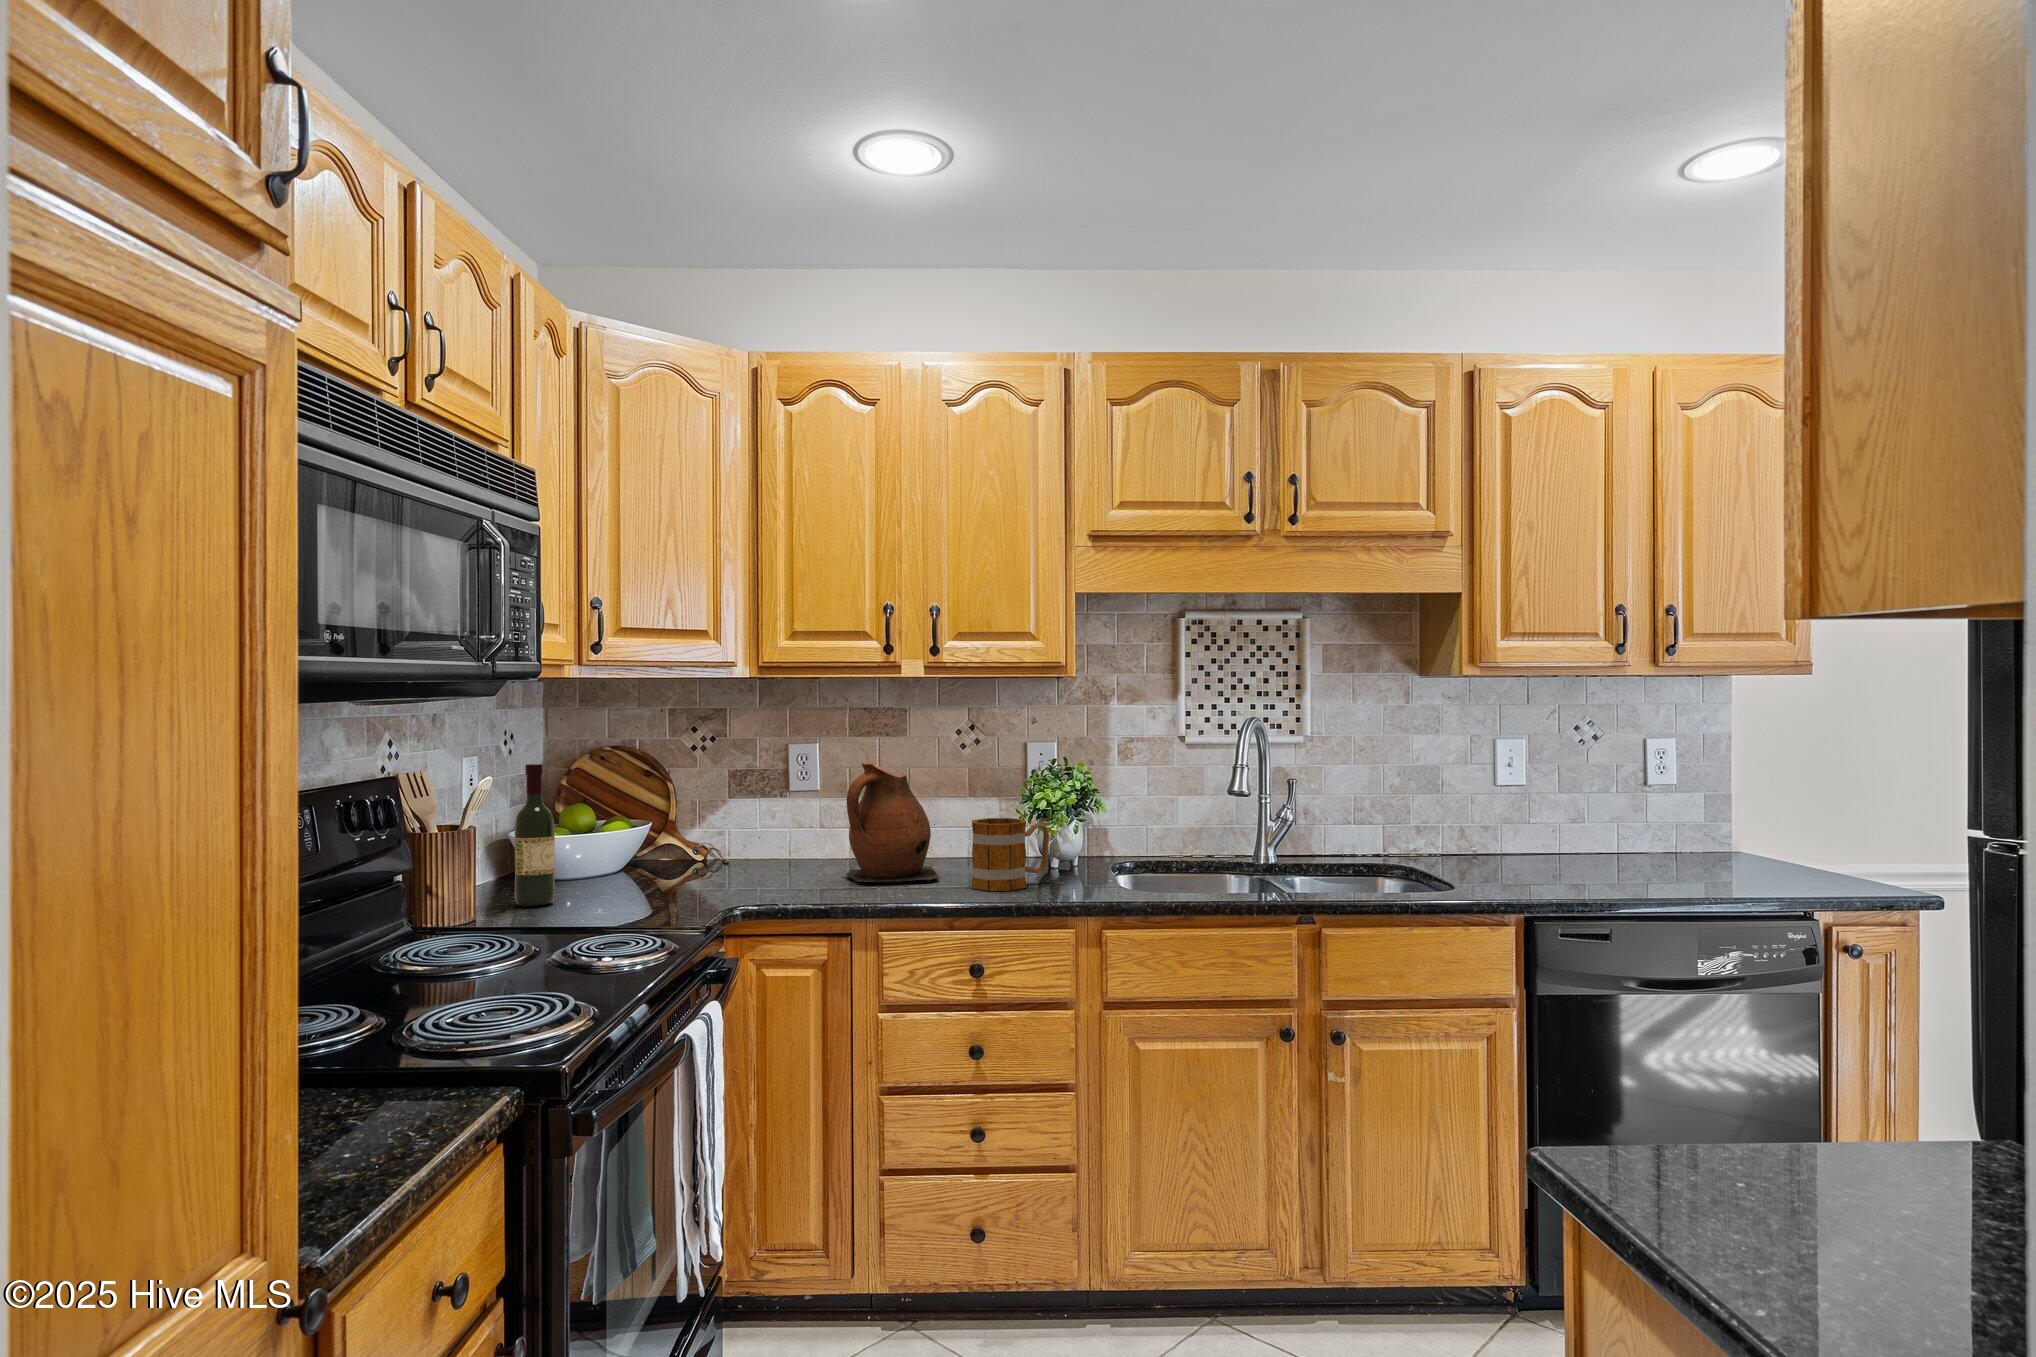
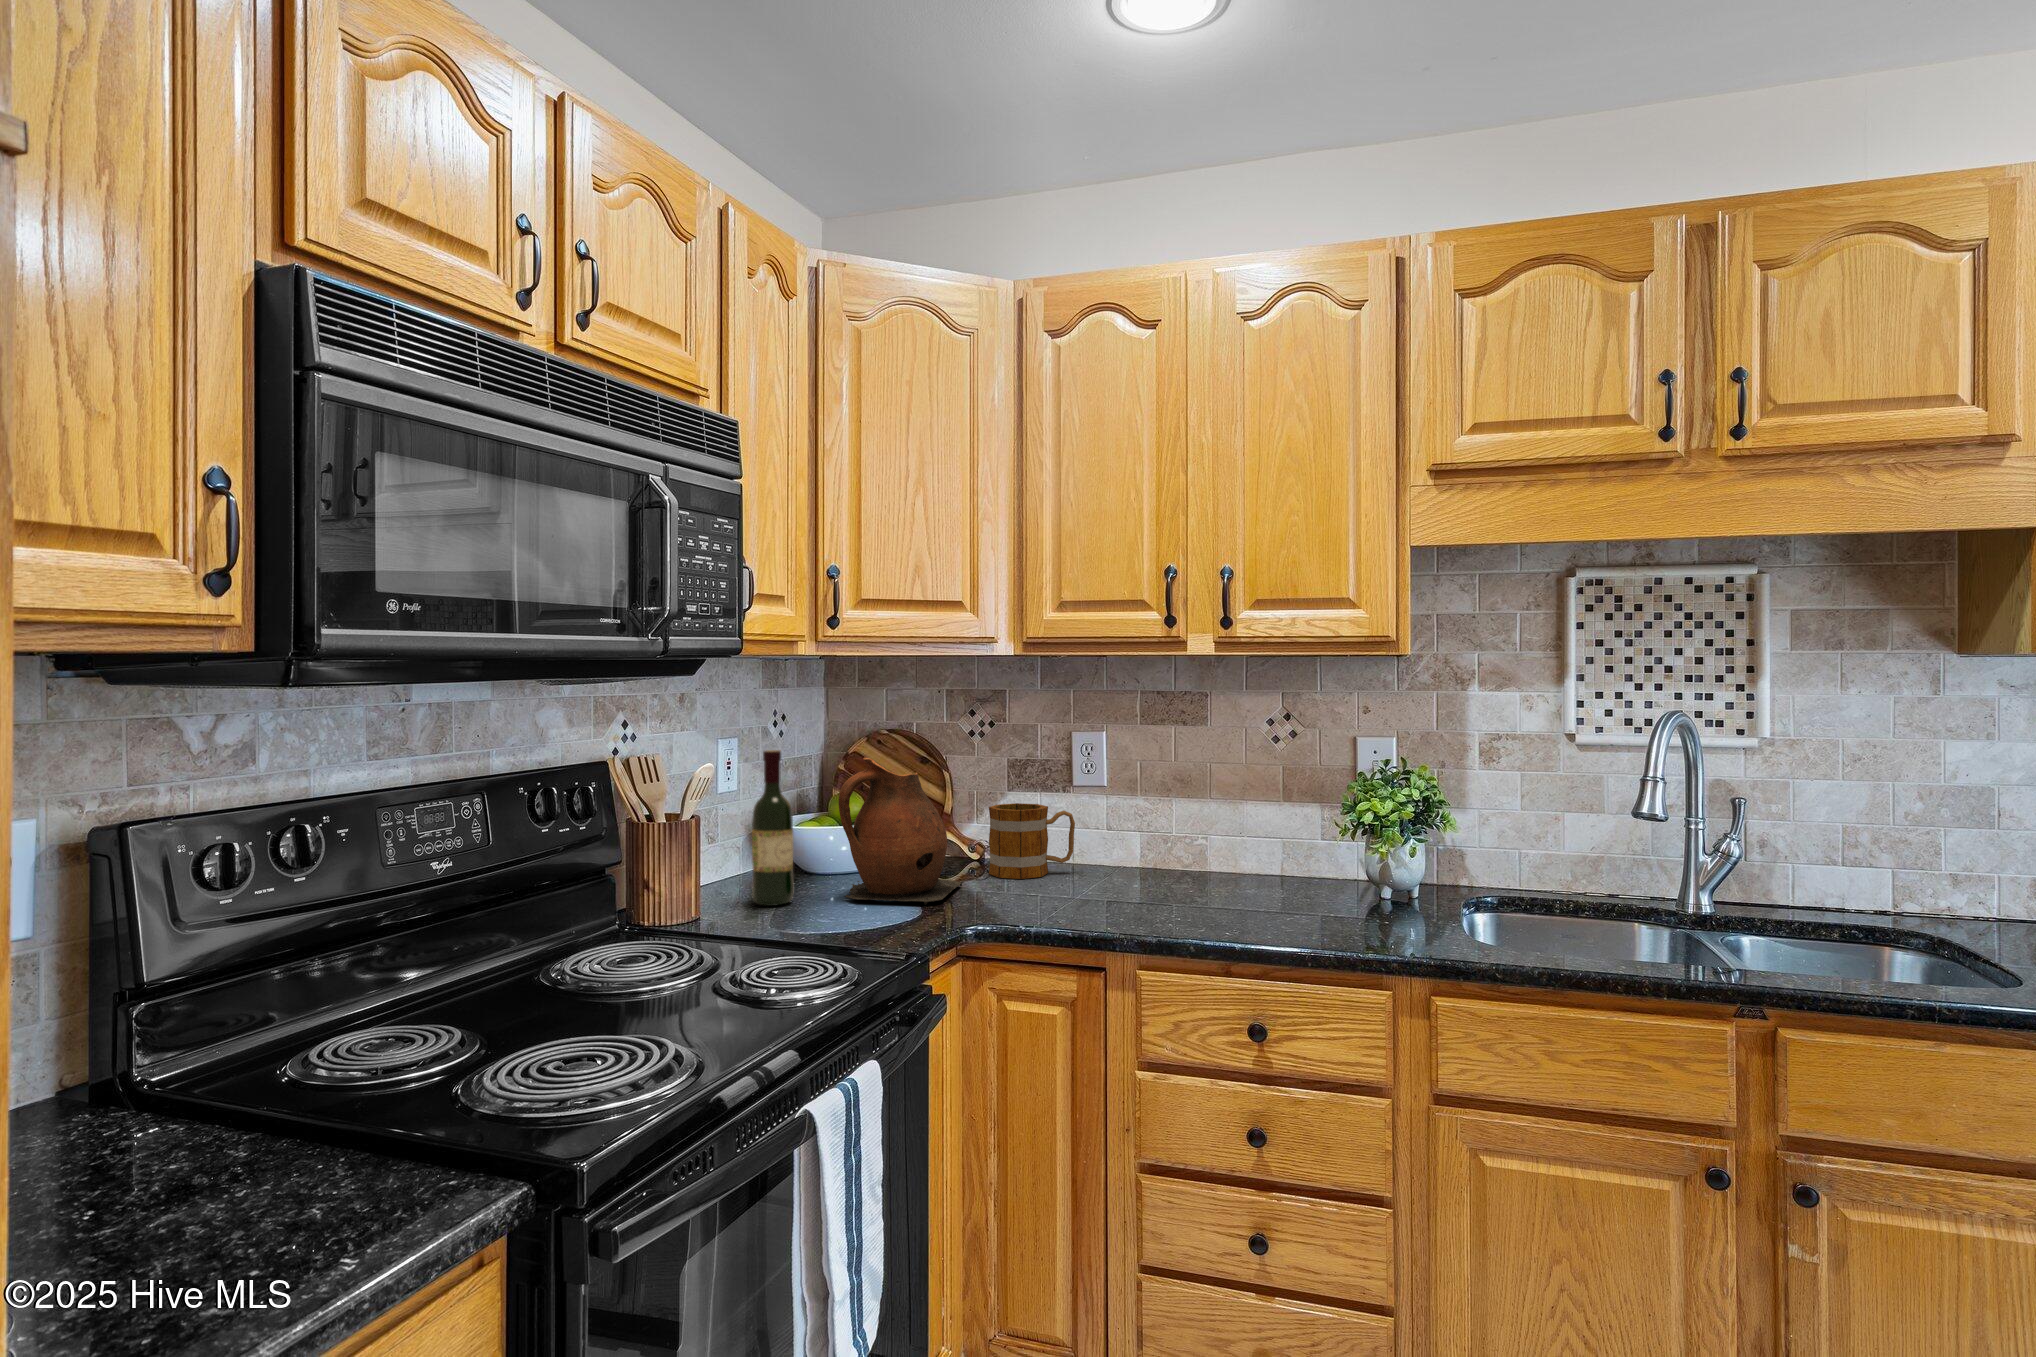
ceramic pitcher: present [844,763,939,882] -> present [839,758,962,905]
mug: present [972,818,1049,891] -> present [989,803,1075,879]

